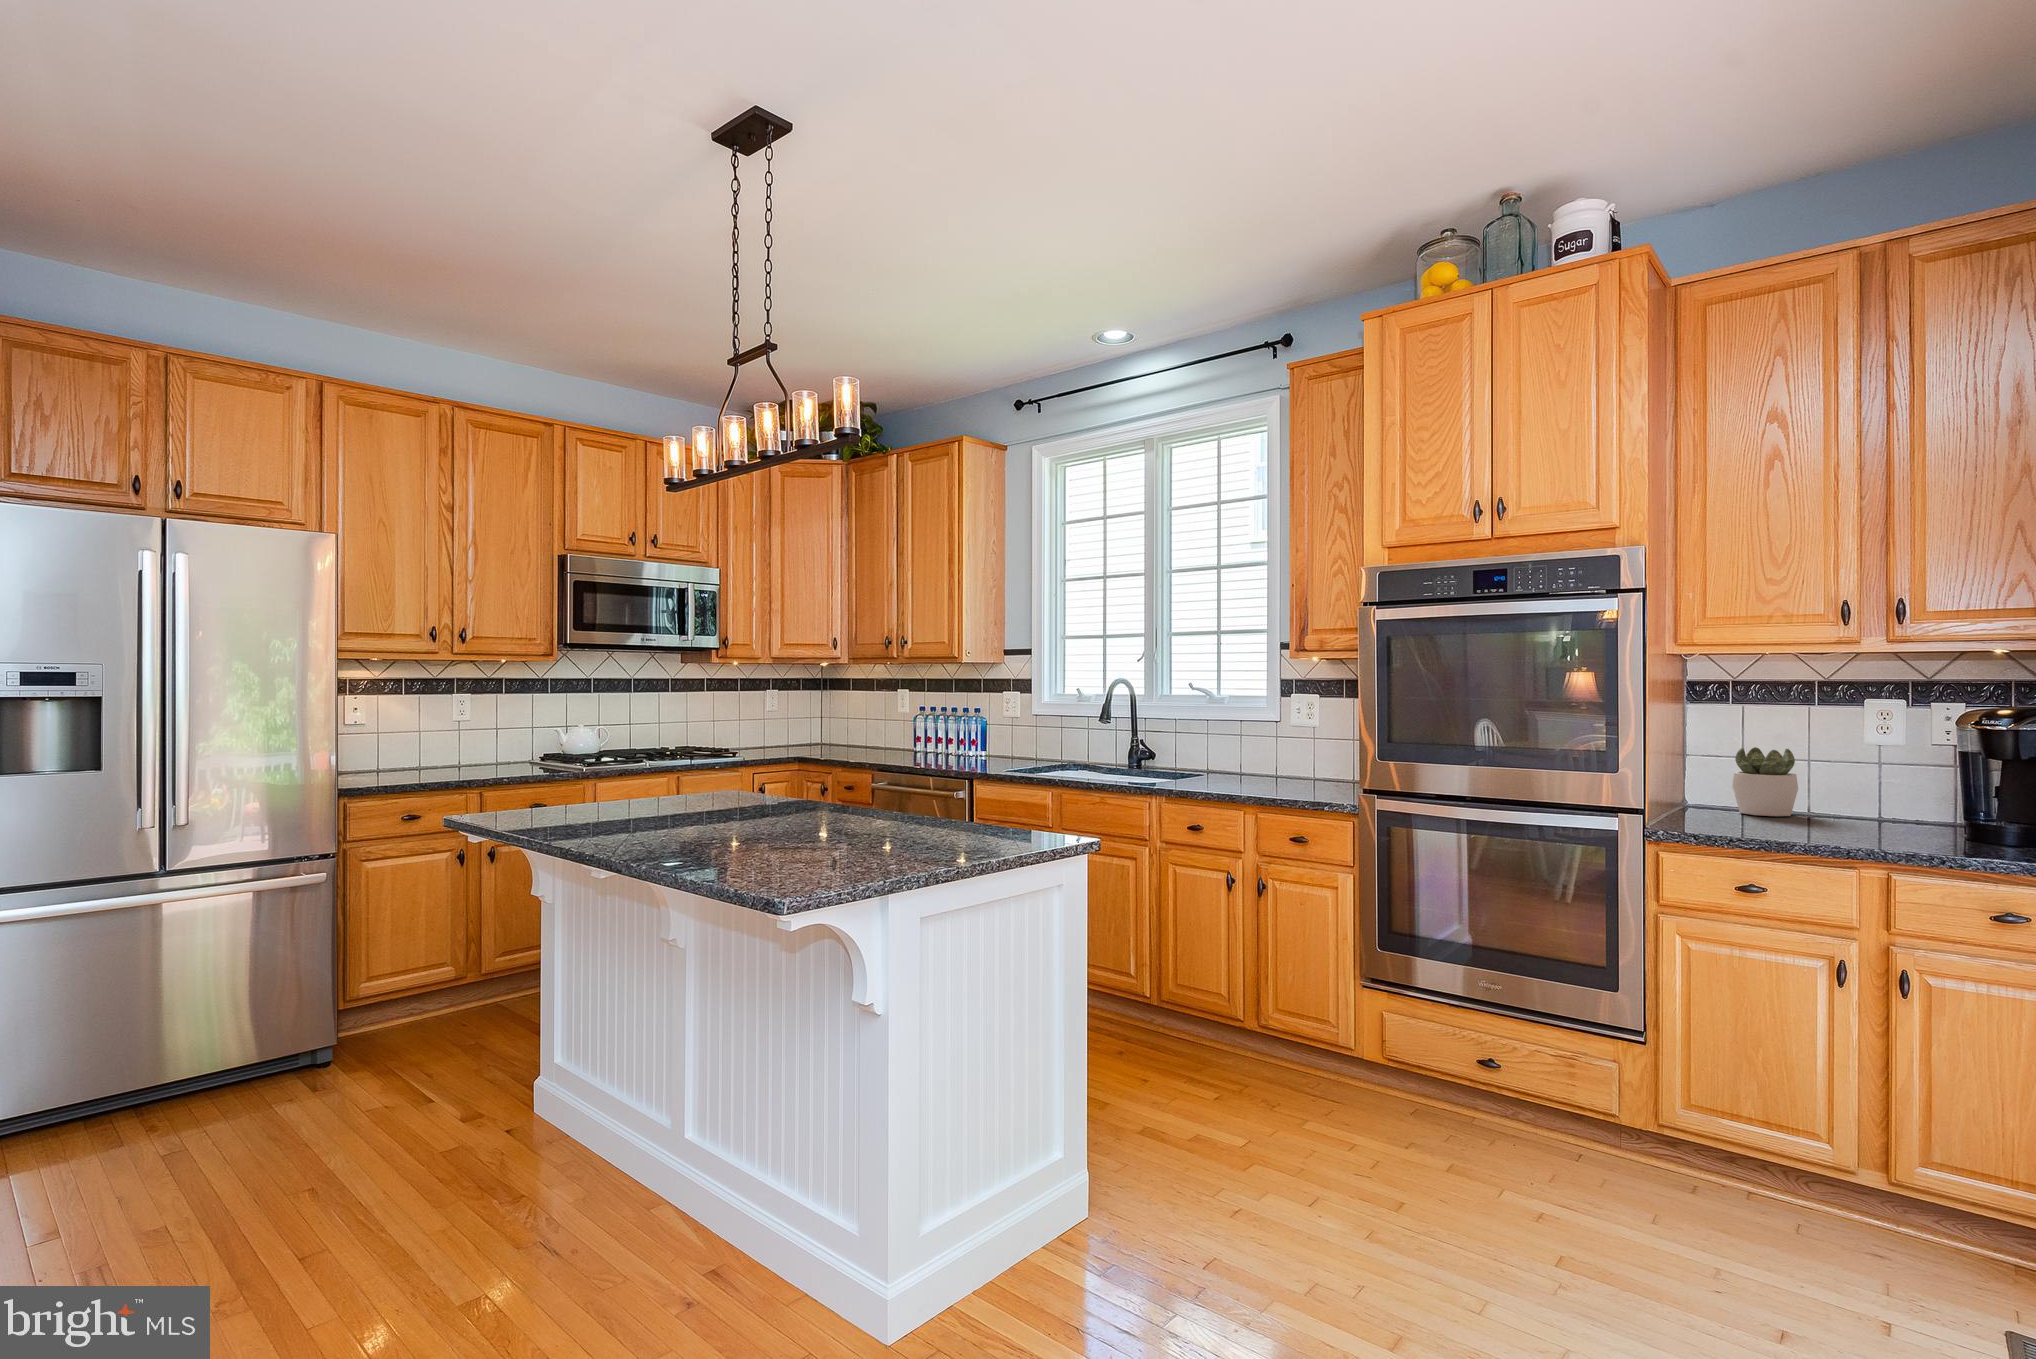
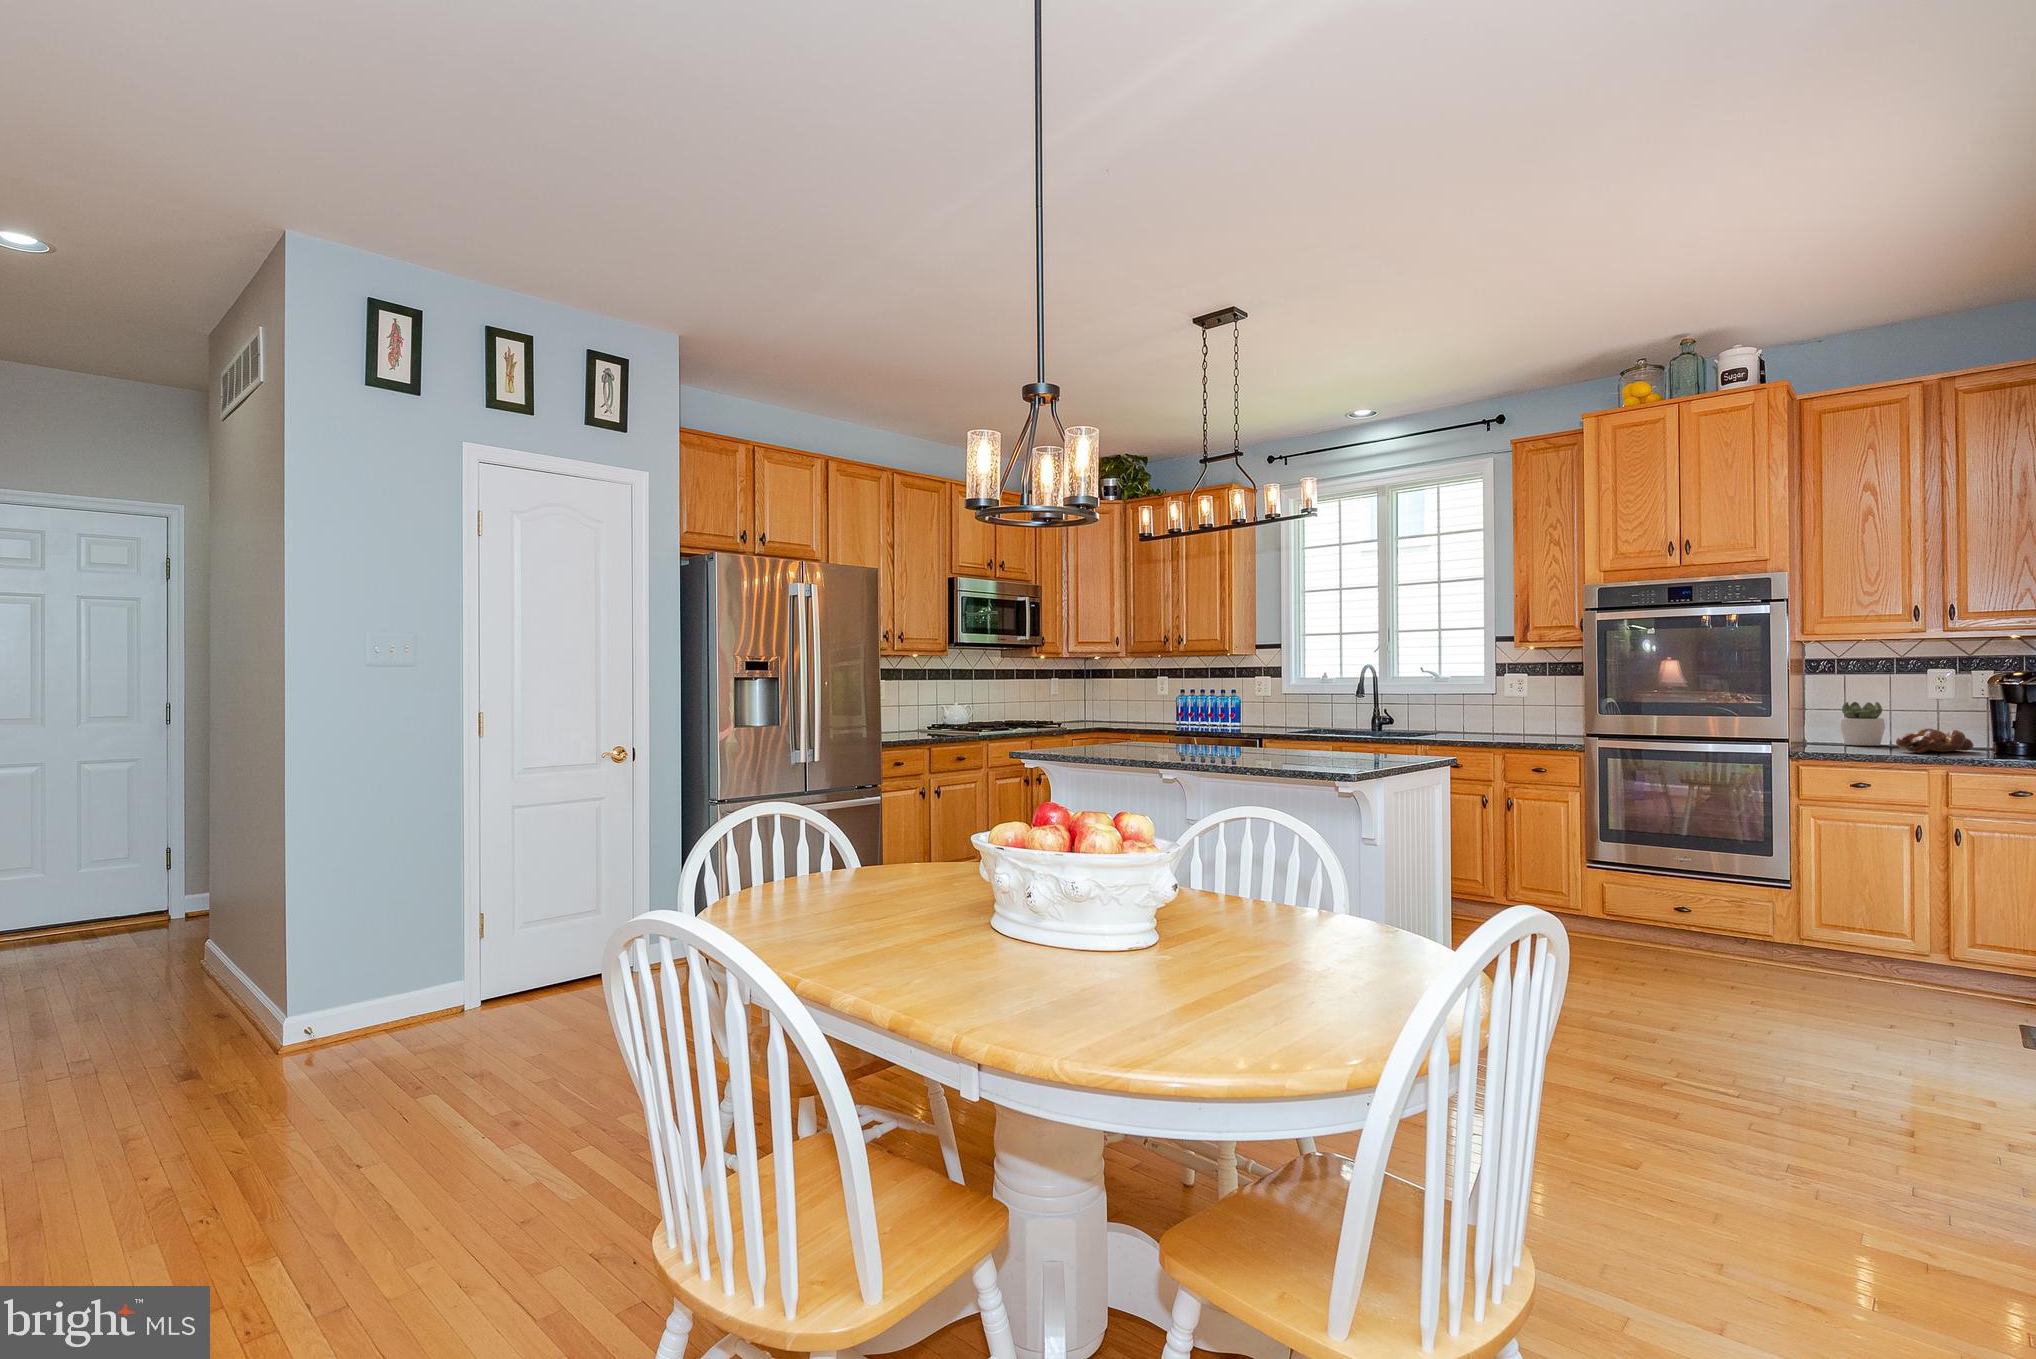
bread loaf: none [1811,796,1932,836] -> present [1896,728,1974,753]

